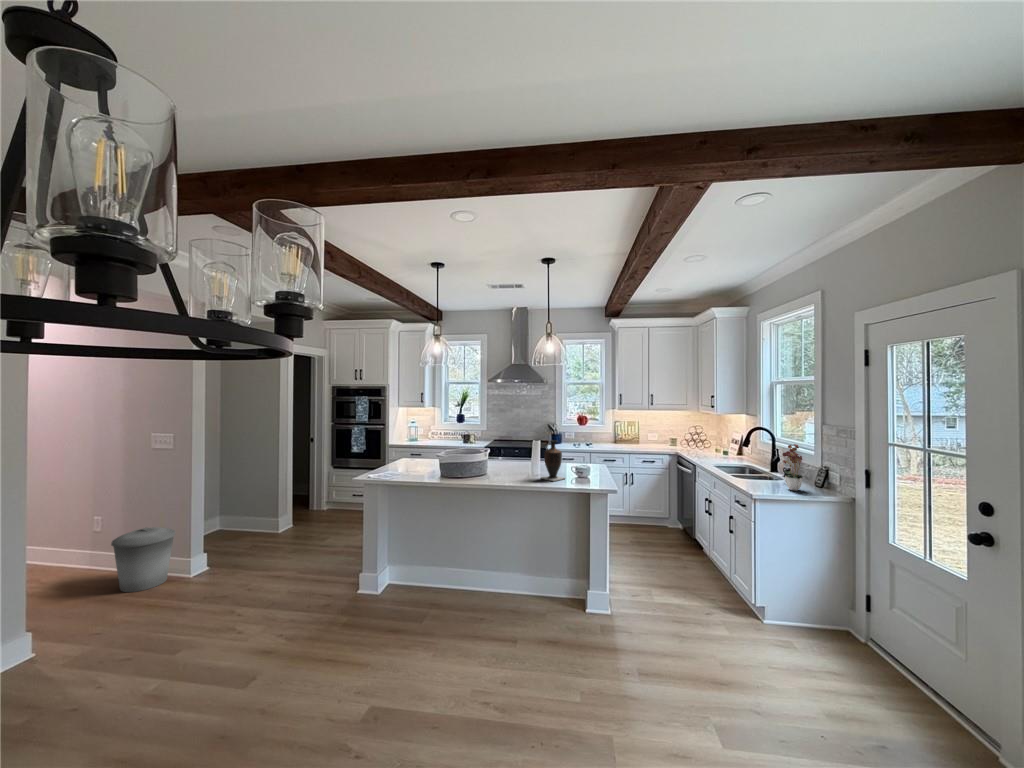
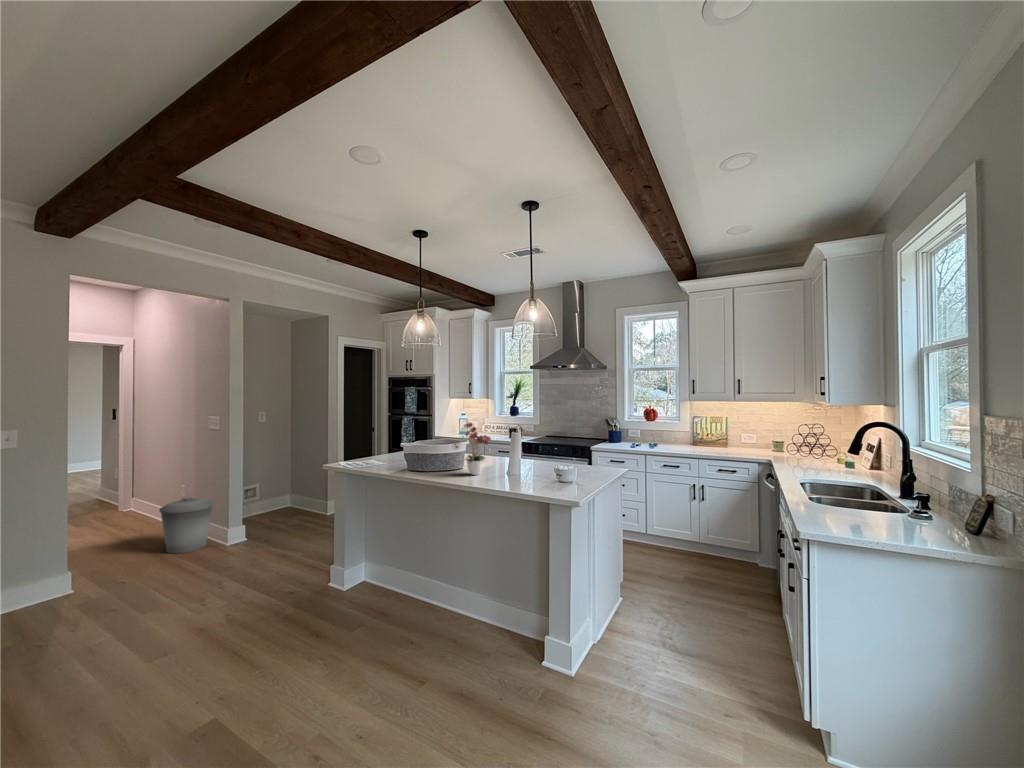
vase: present [541,440,565,481] -> none [508,430,538,483]
flower arrangement: present [782,444,803,490] -> present [462,422,491,475]

